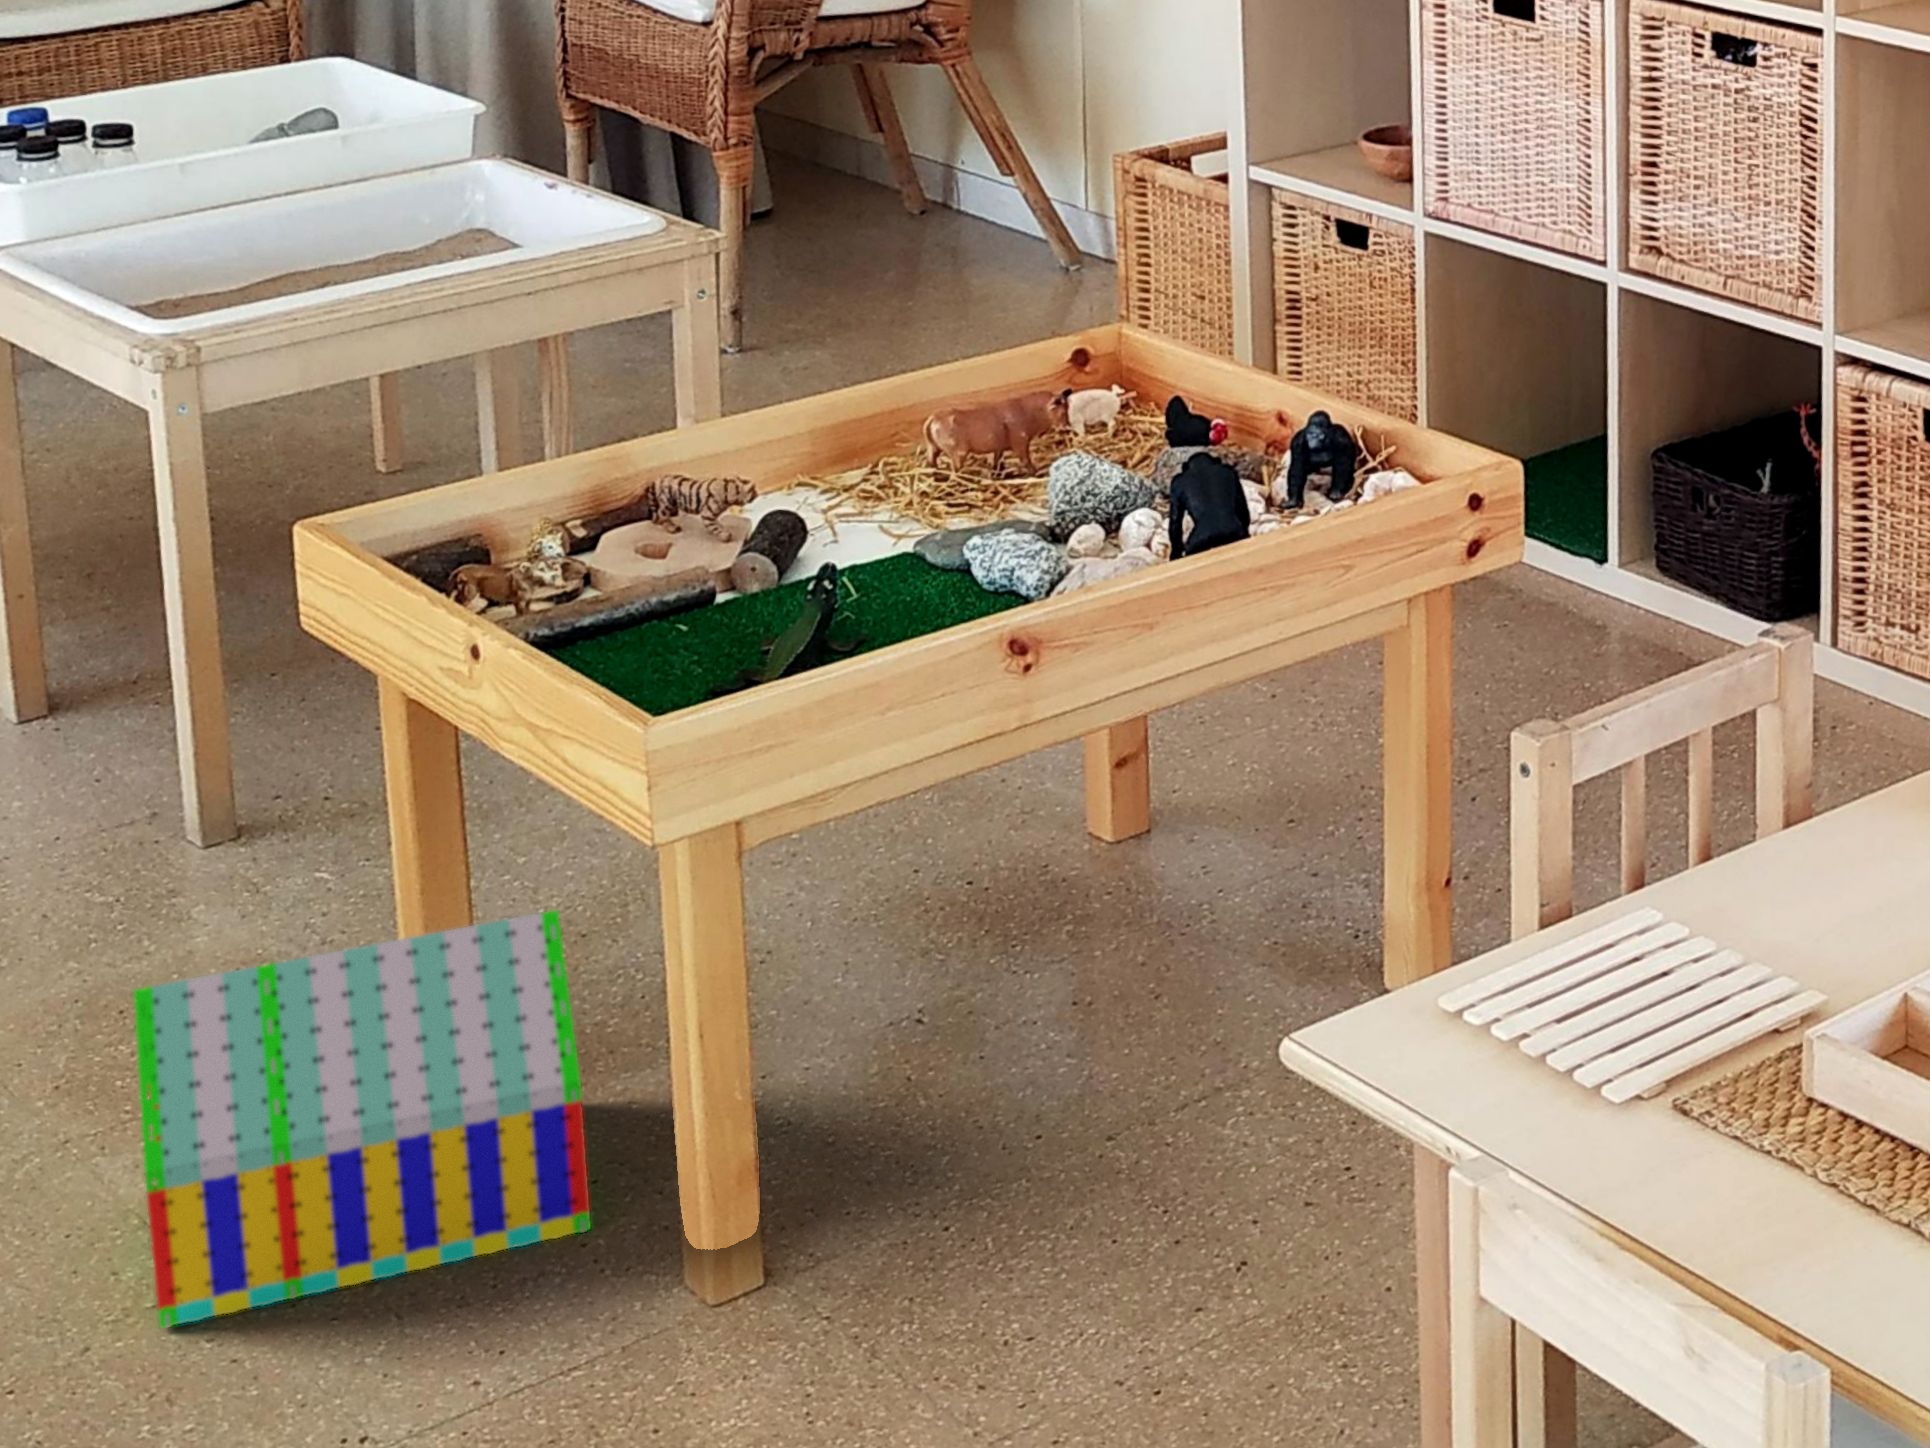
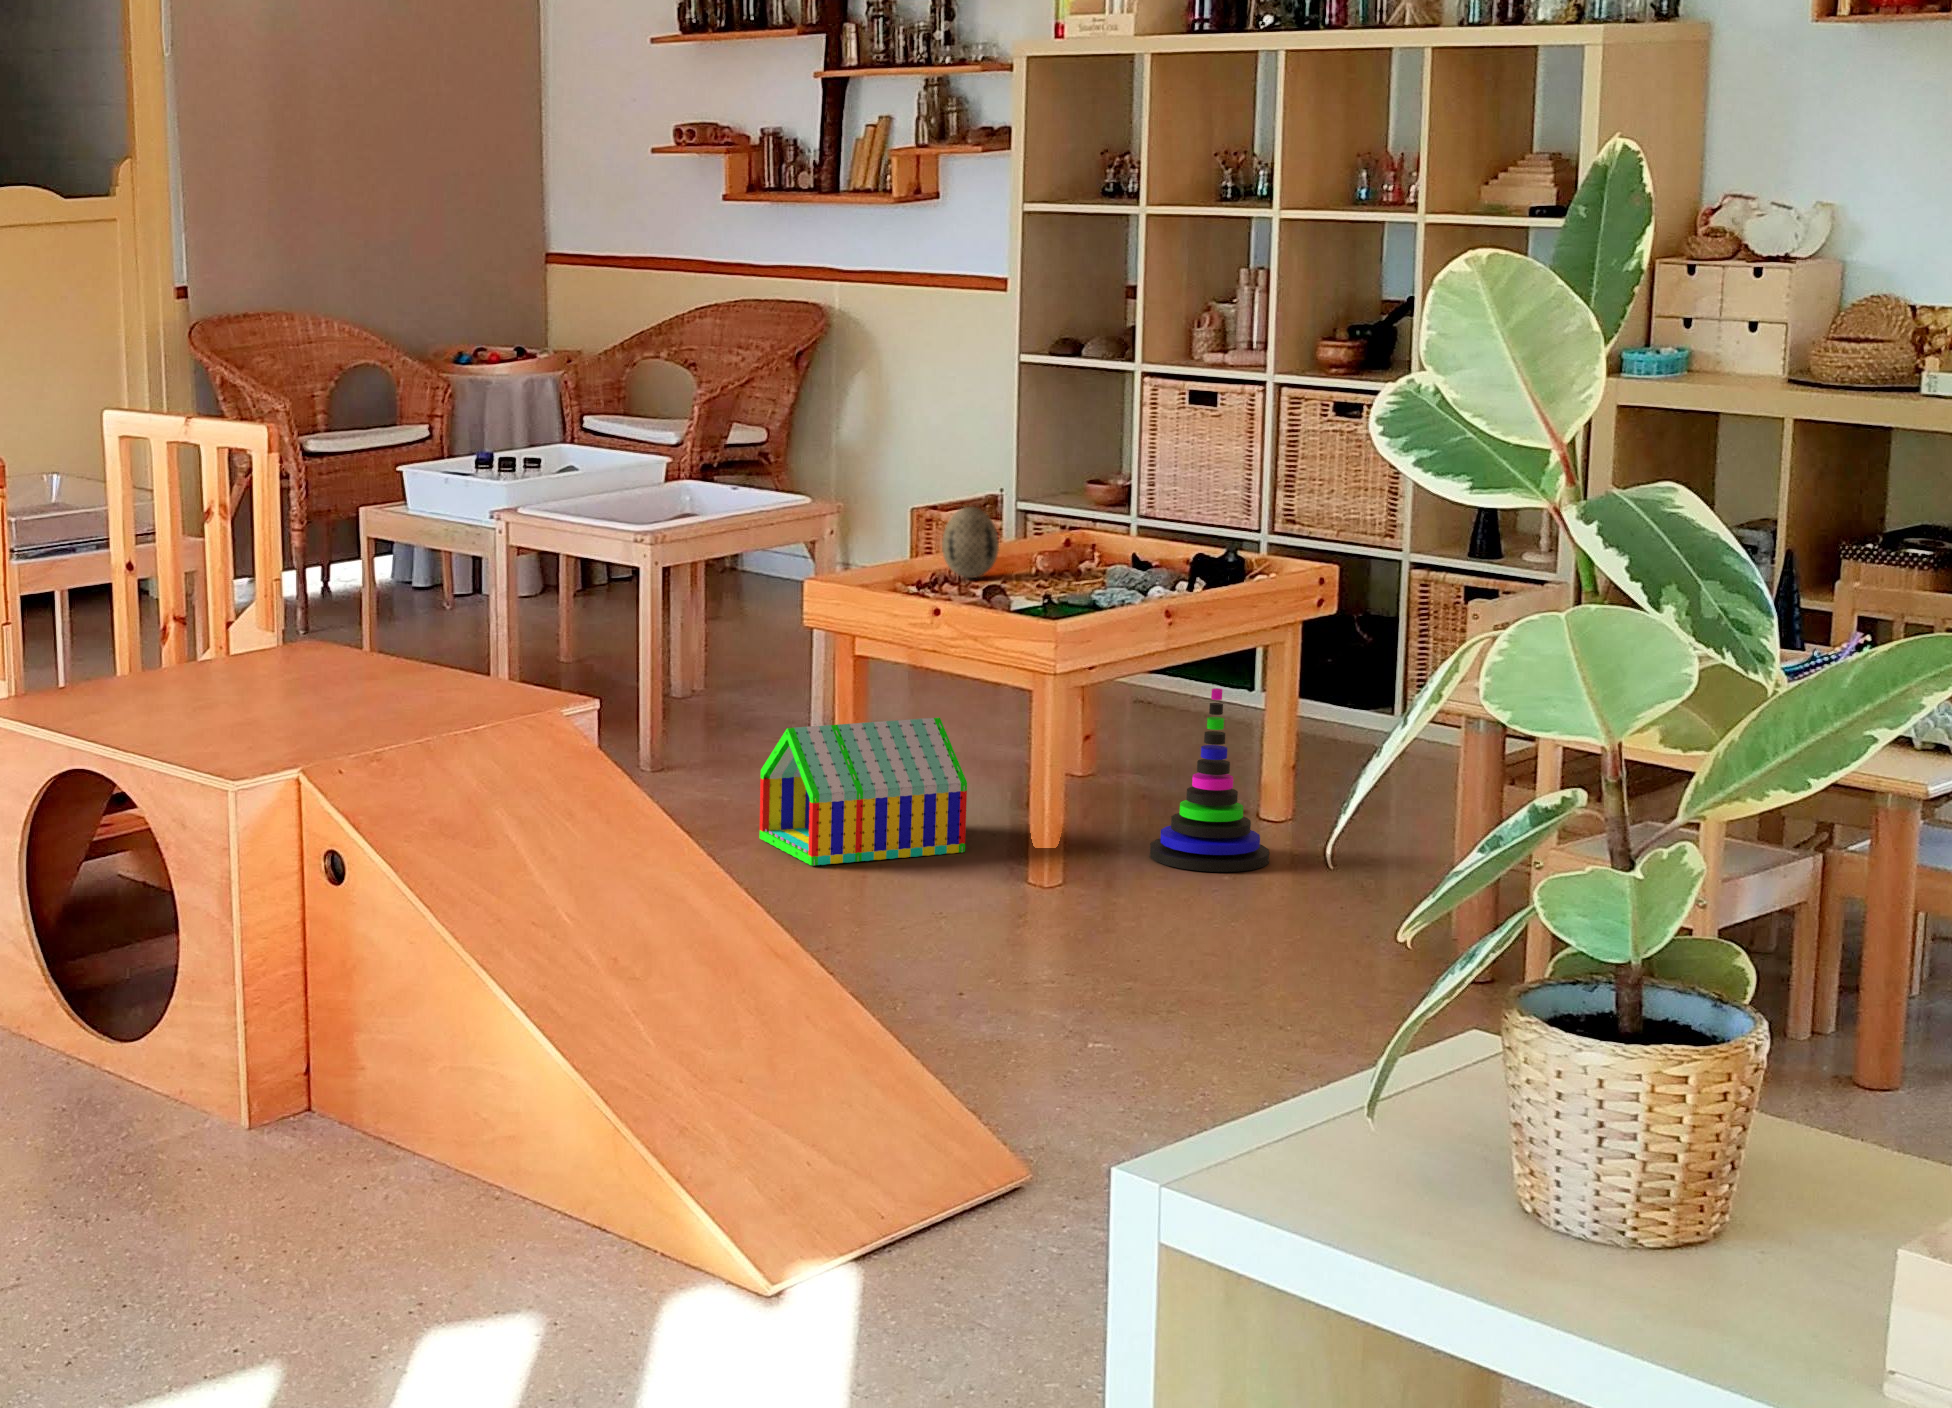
decorative egg: none [562,434,696,592] -> present [942,507,999,578]
stacking toy: none [998,866,1267,1302] -> present [1150,688,1269,872]

